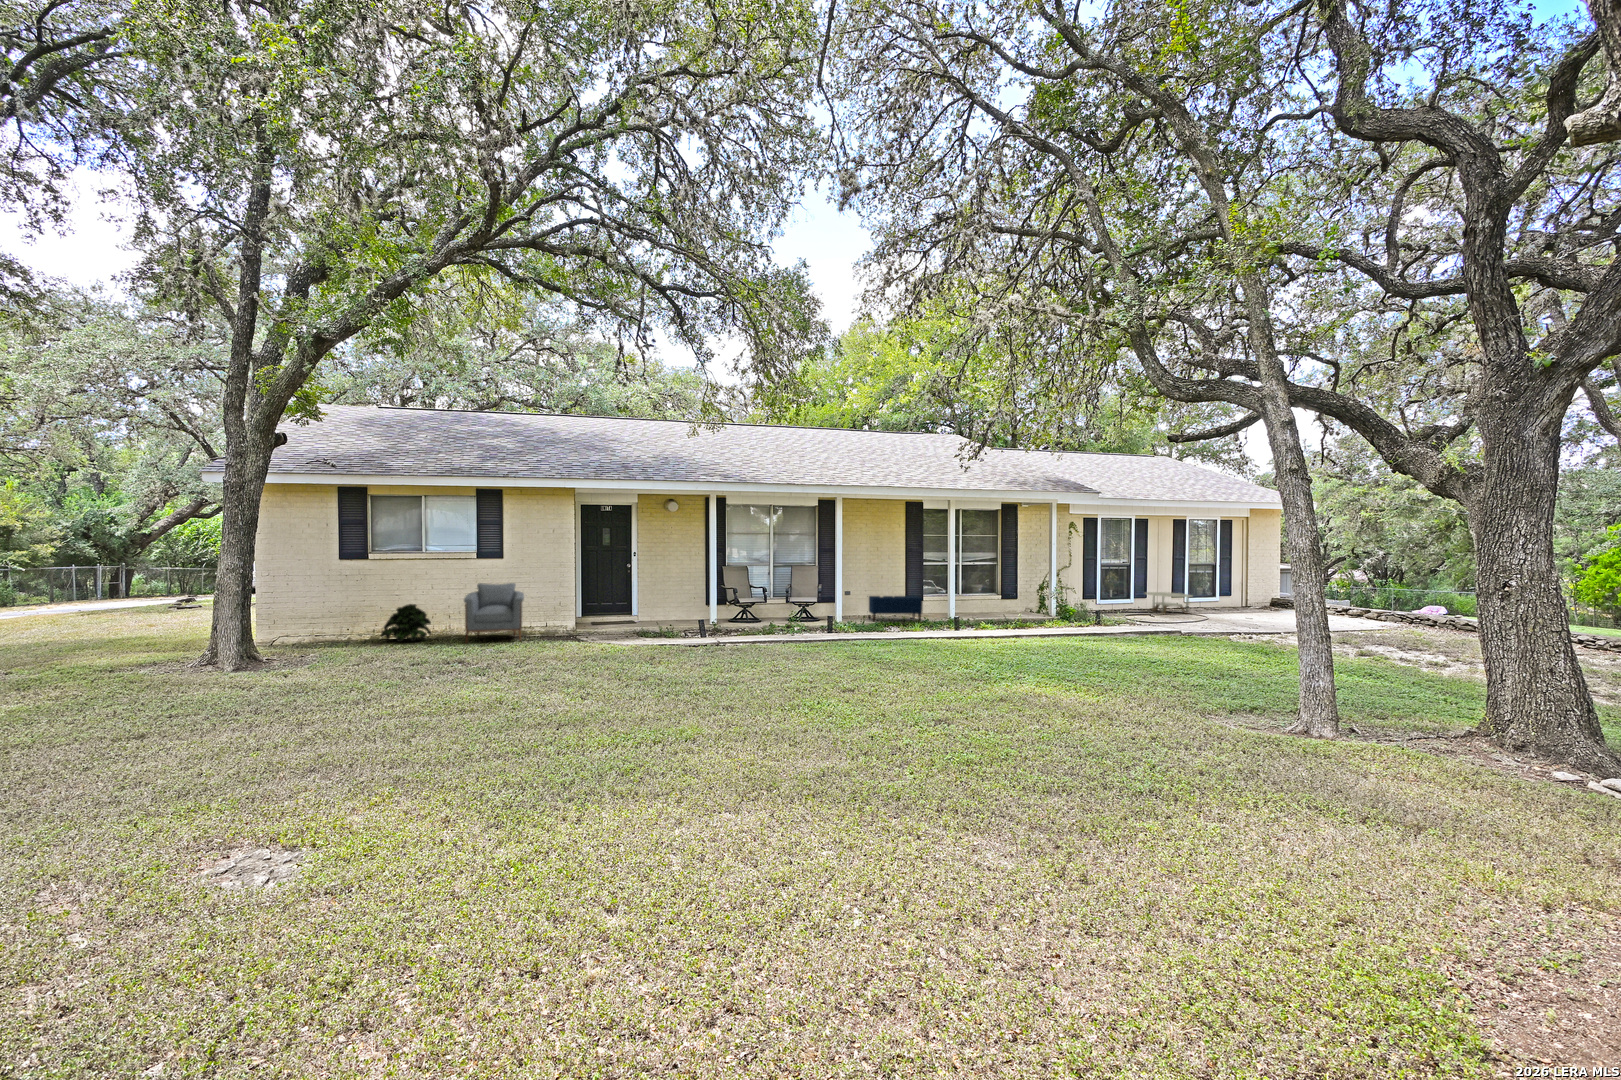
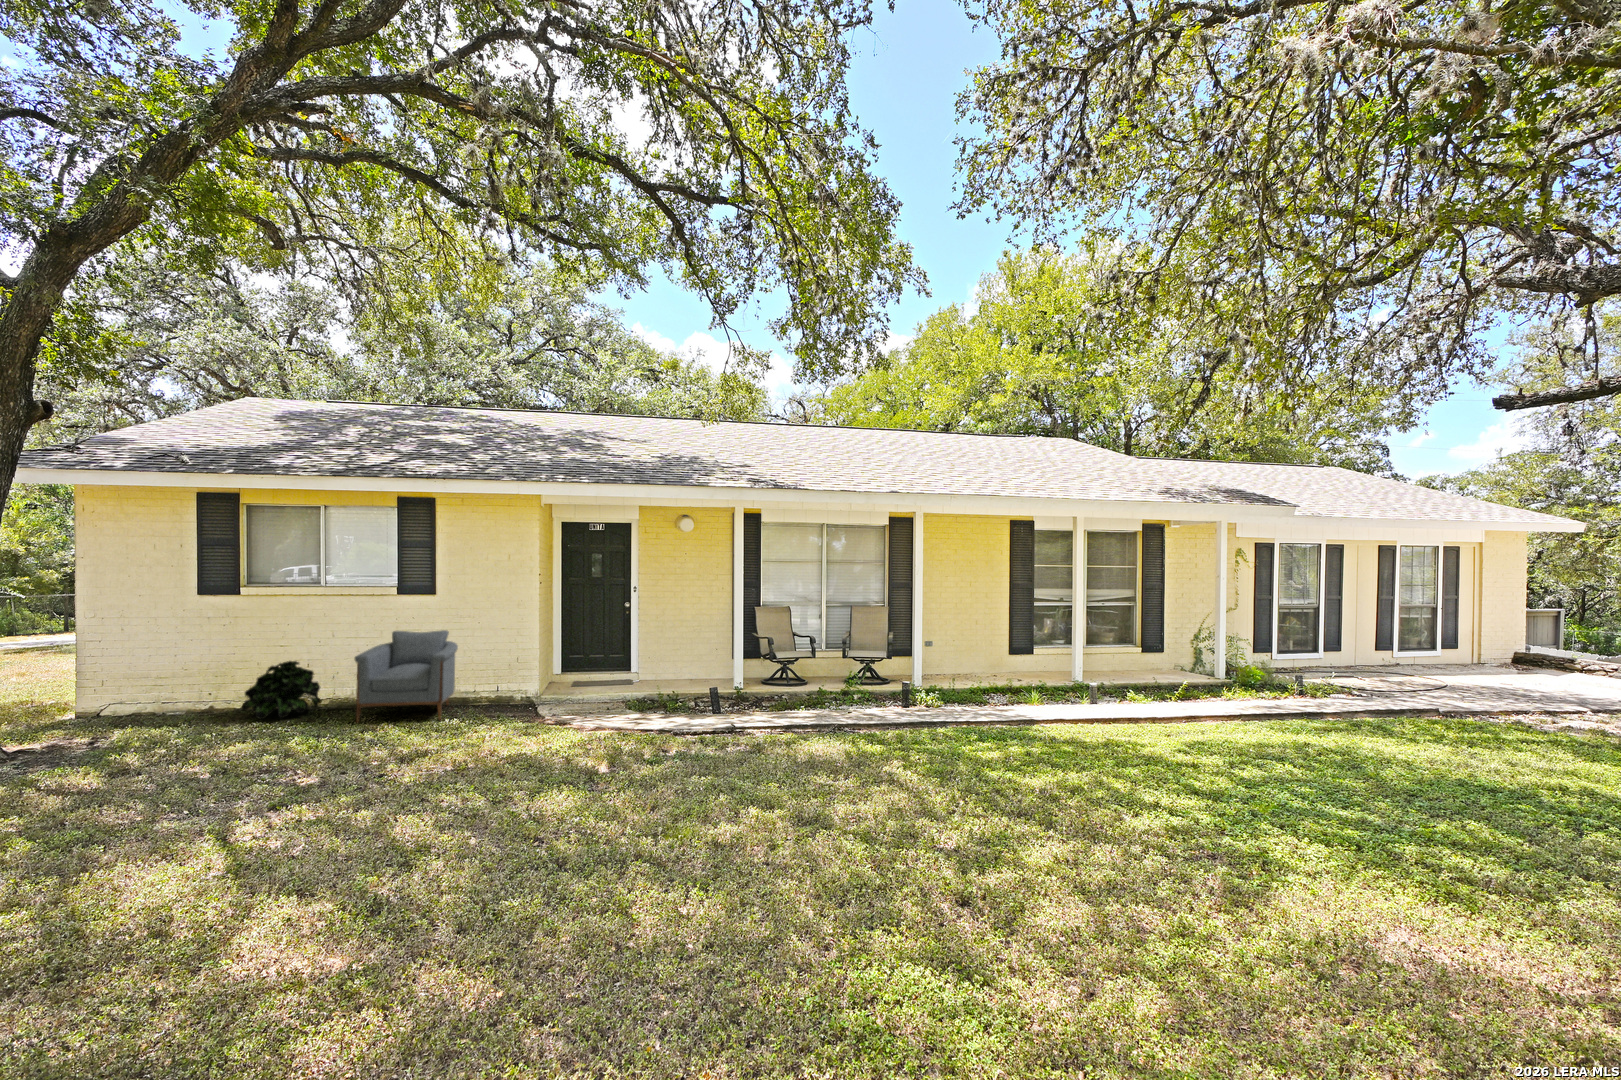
round table: present [1146,592,1192,614] -> none [1340,644,1420,678]
bench: present [868,596,923,621] -> none [956,647,1036,687]

